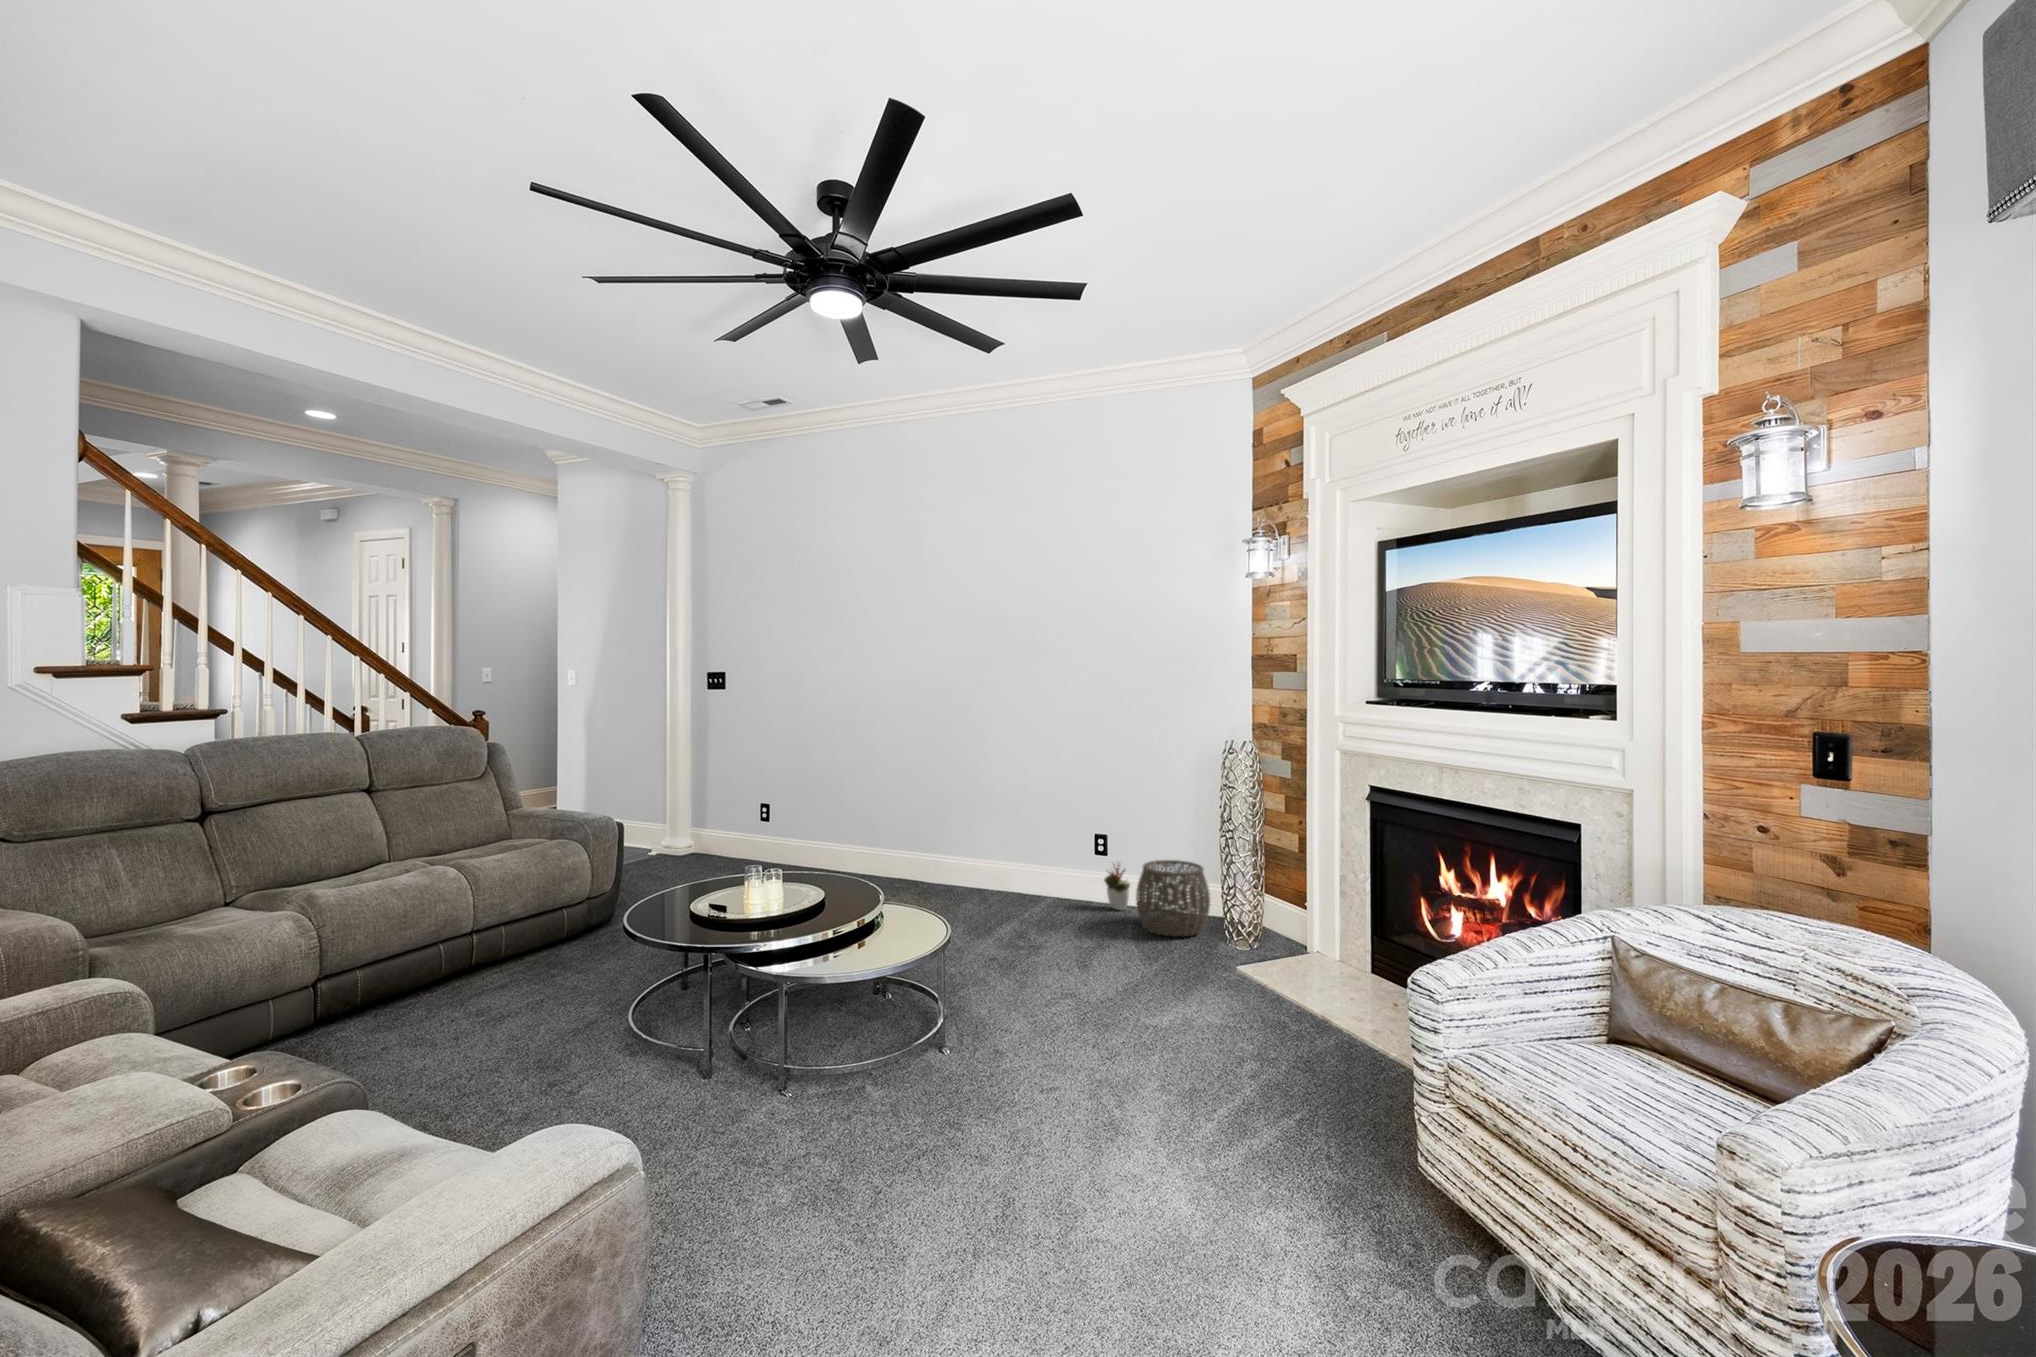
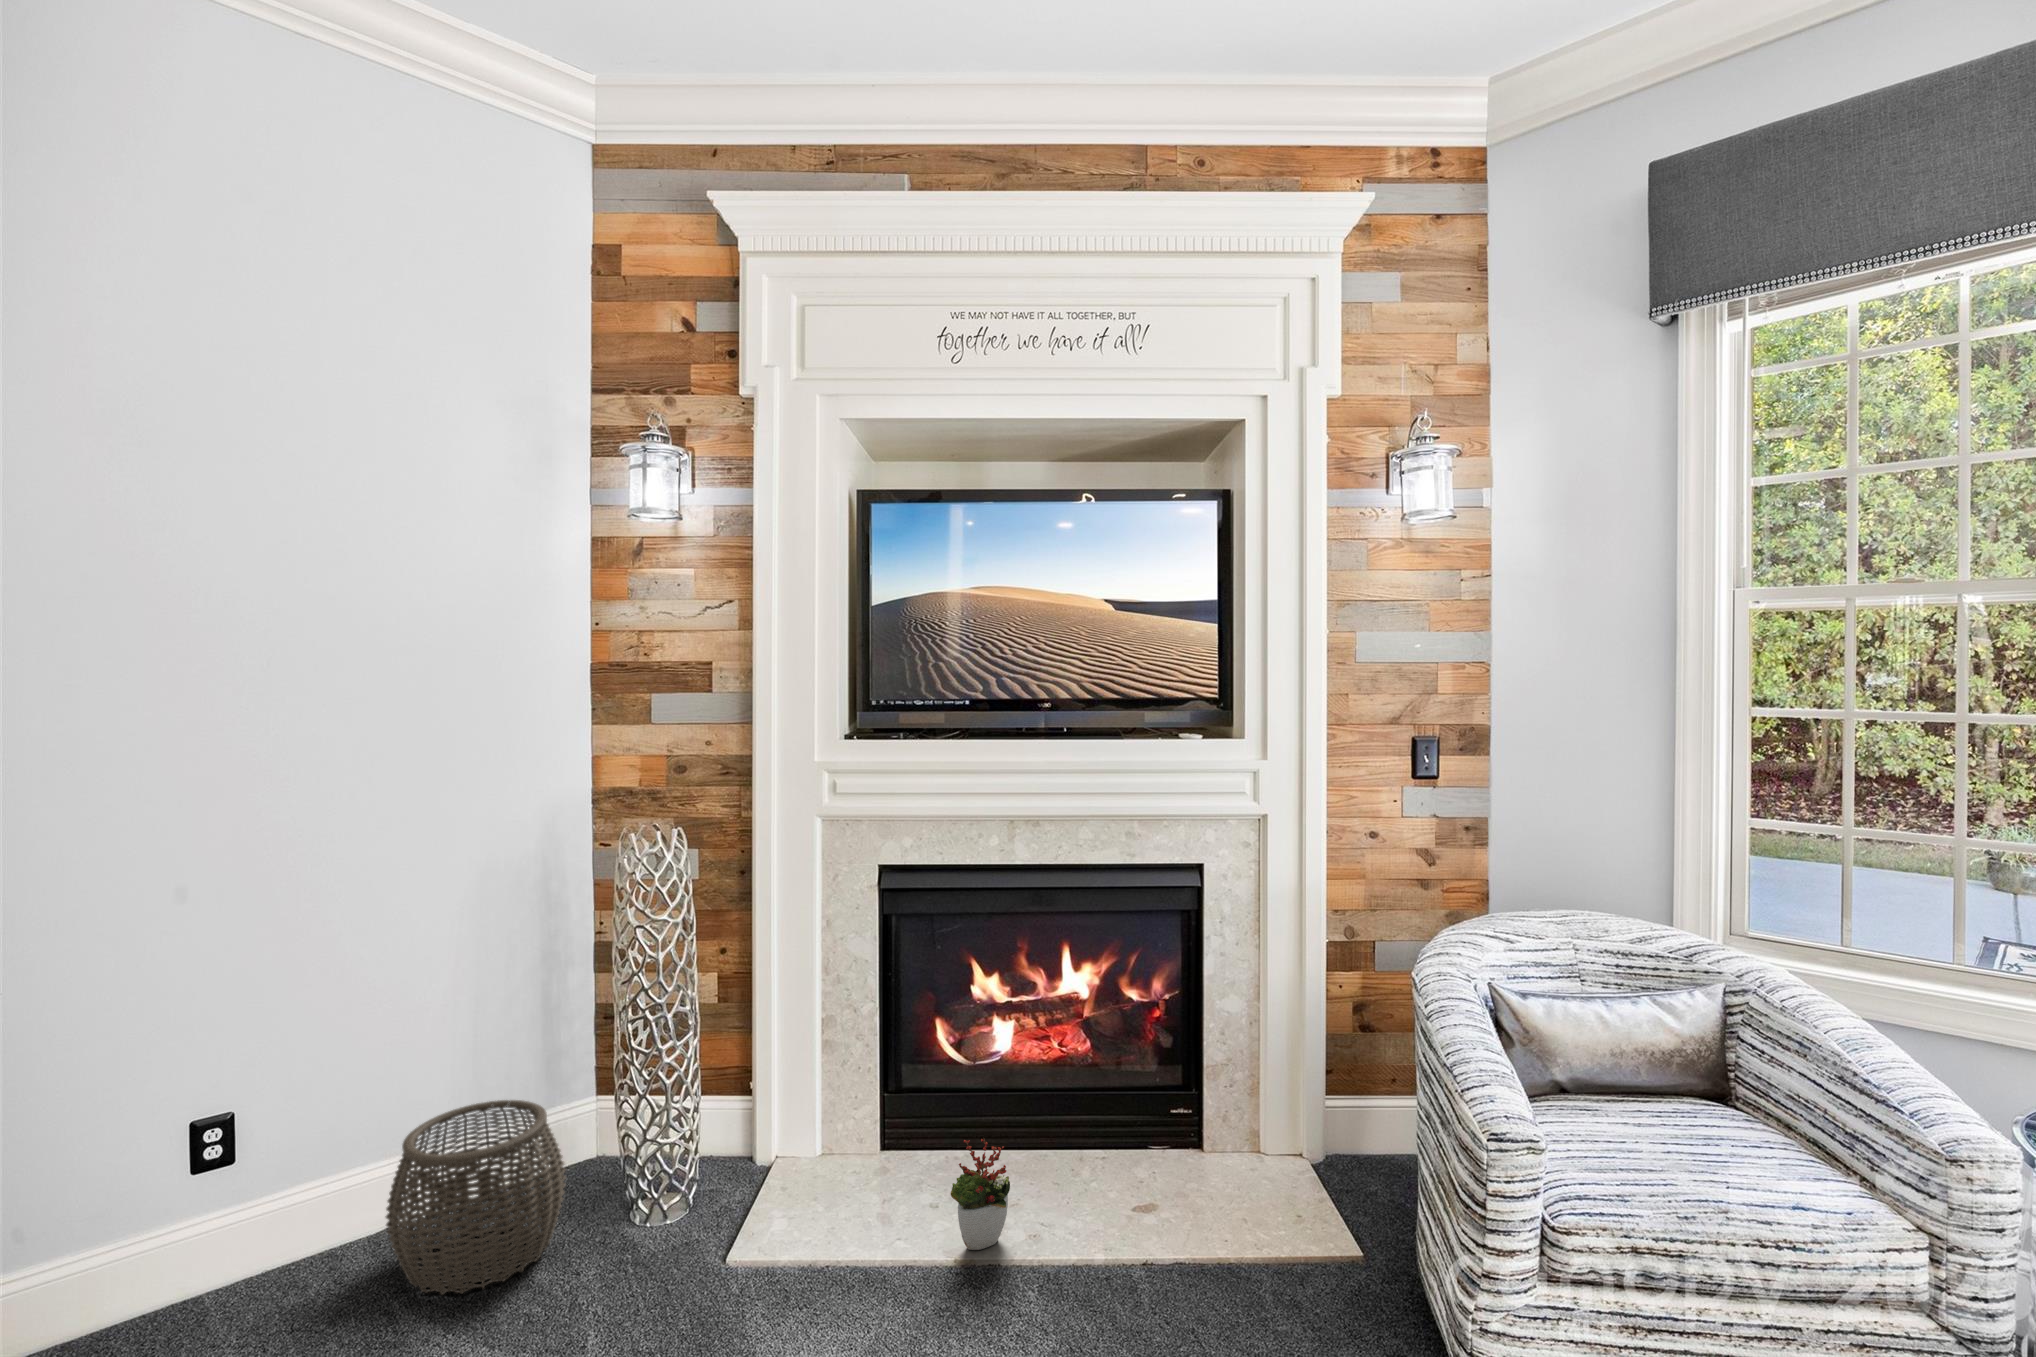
decorative plant: present [1104,864,1130,910] -> present [951,1138,1010,1250]

